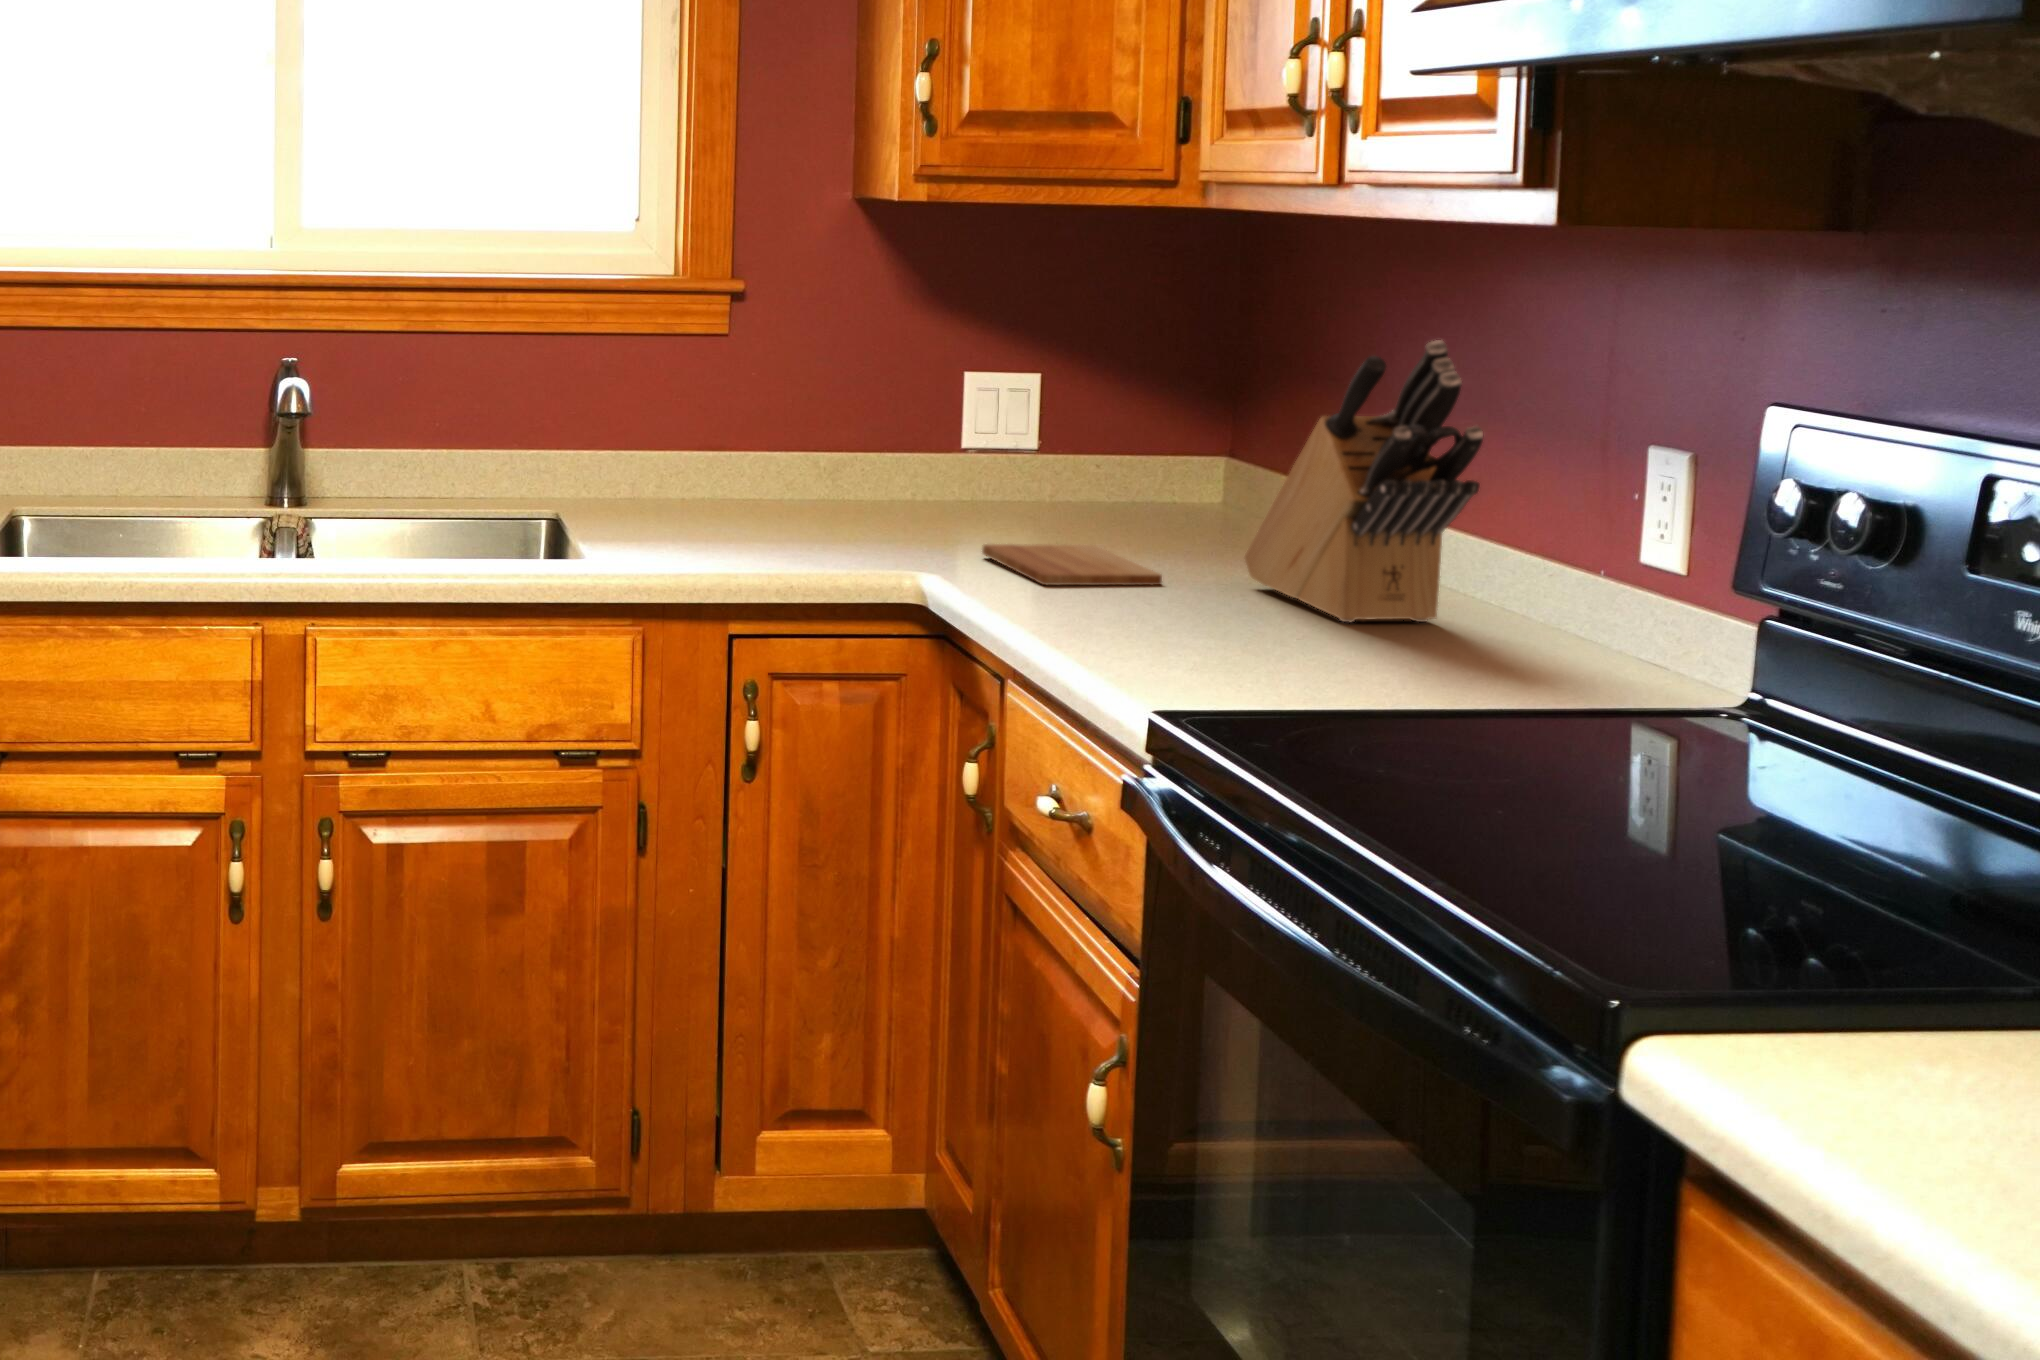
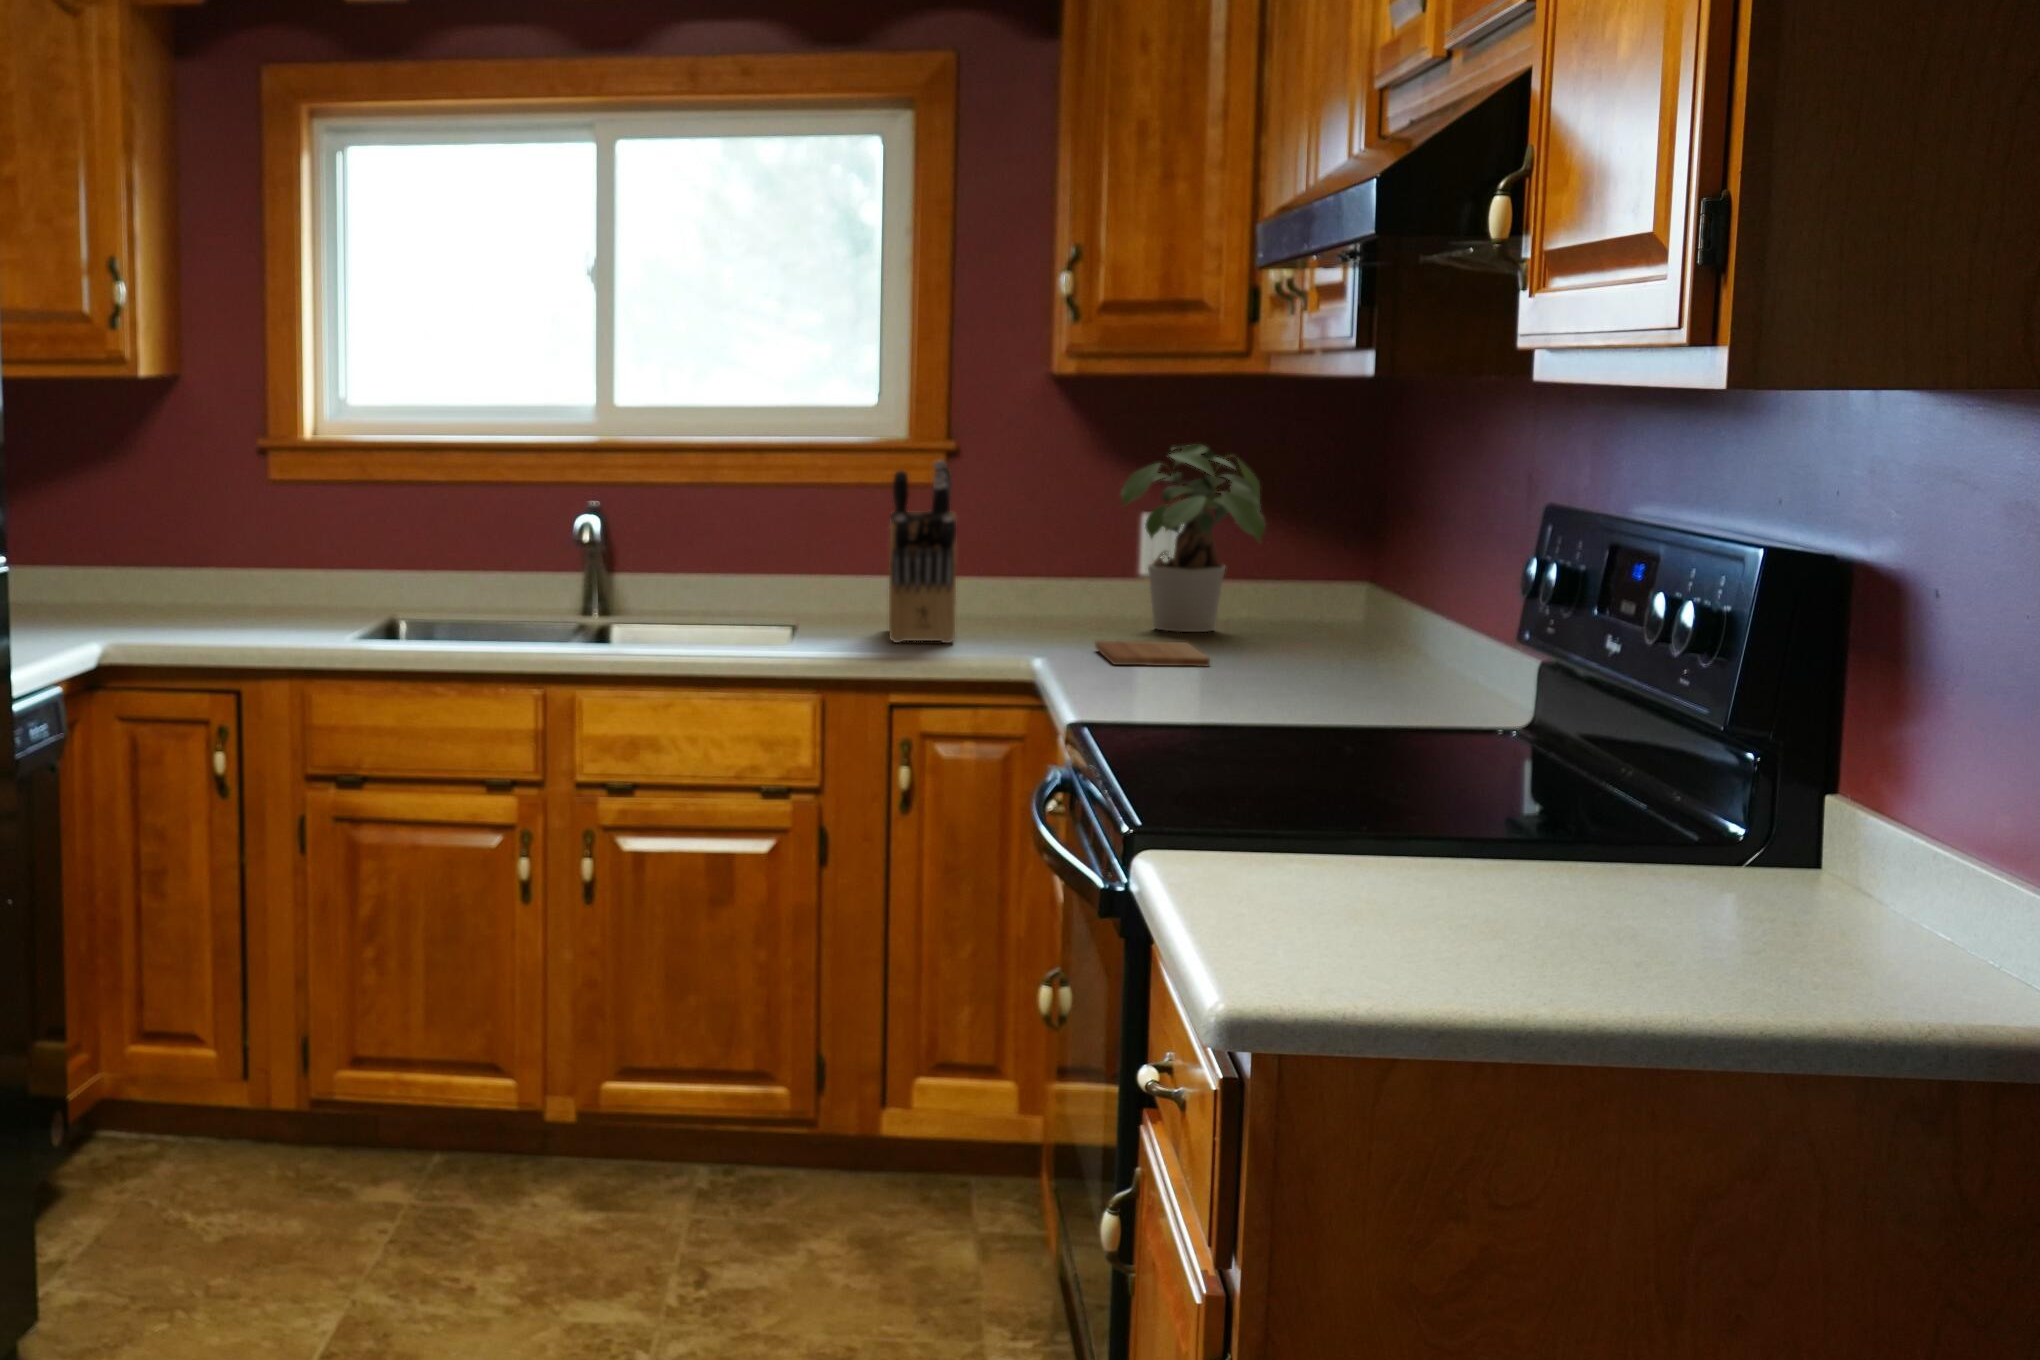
potted plant: none [967,289,1157,521] -> present [1121,444,1265,632]
knife block: present [1245,340,1483,622] -> present [889,461,956,643]

